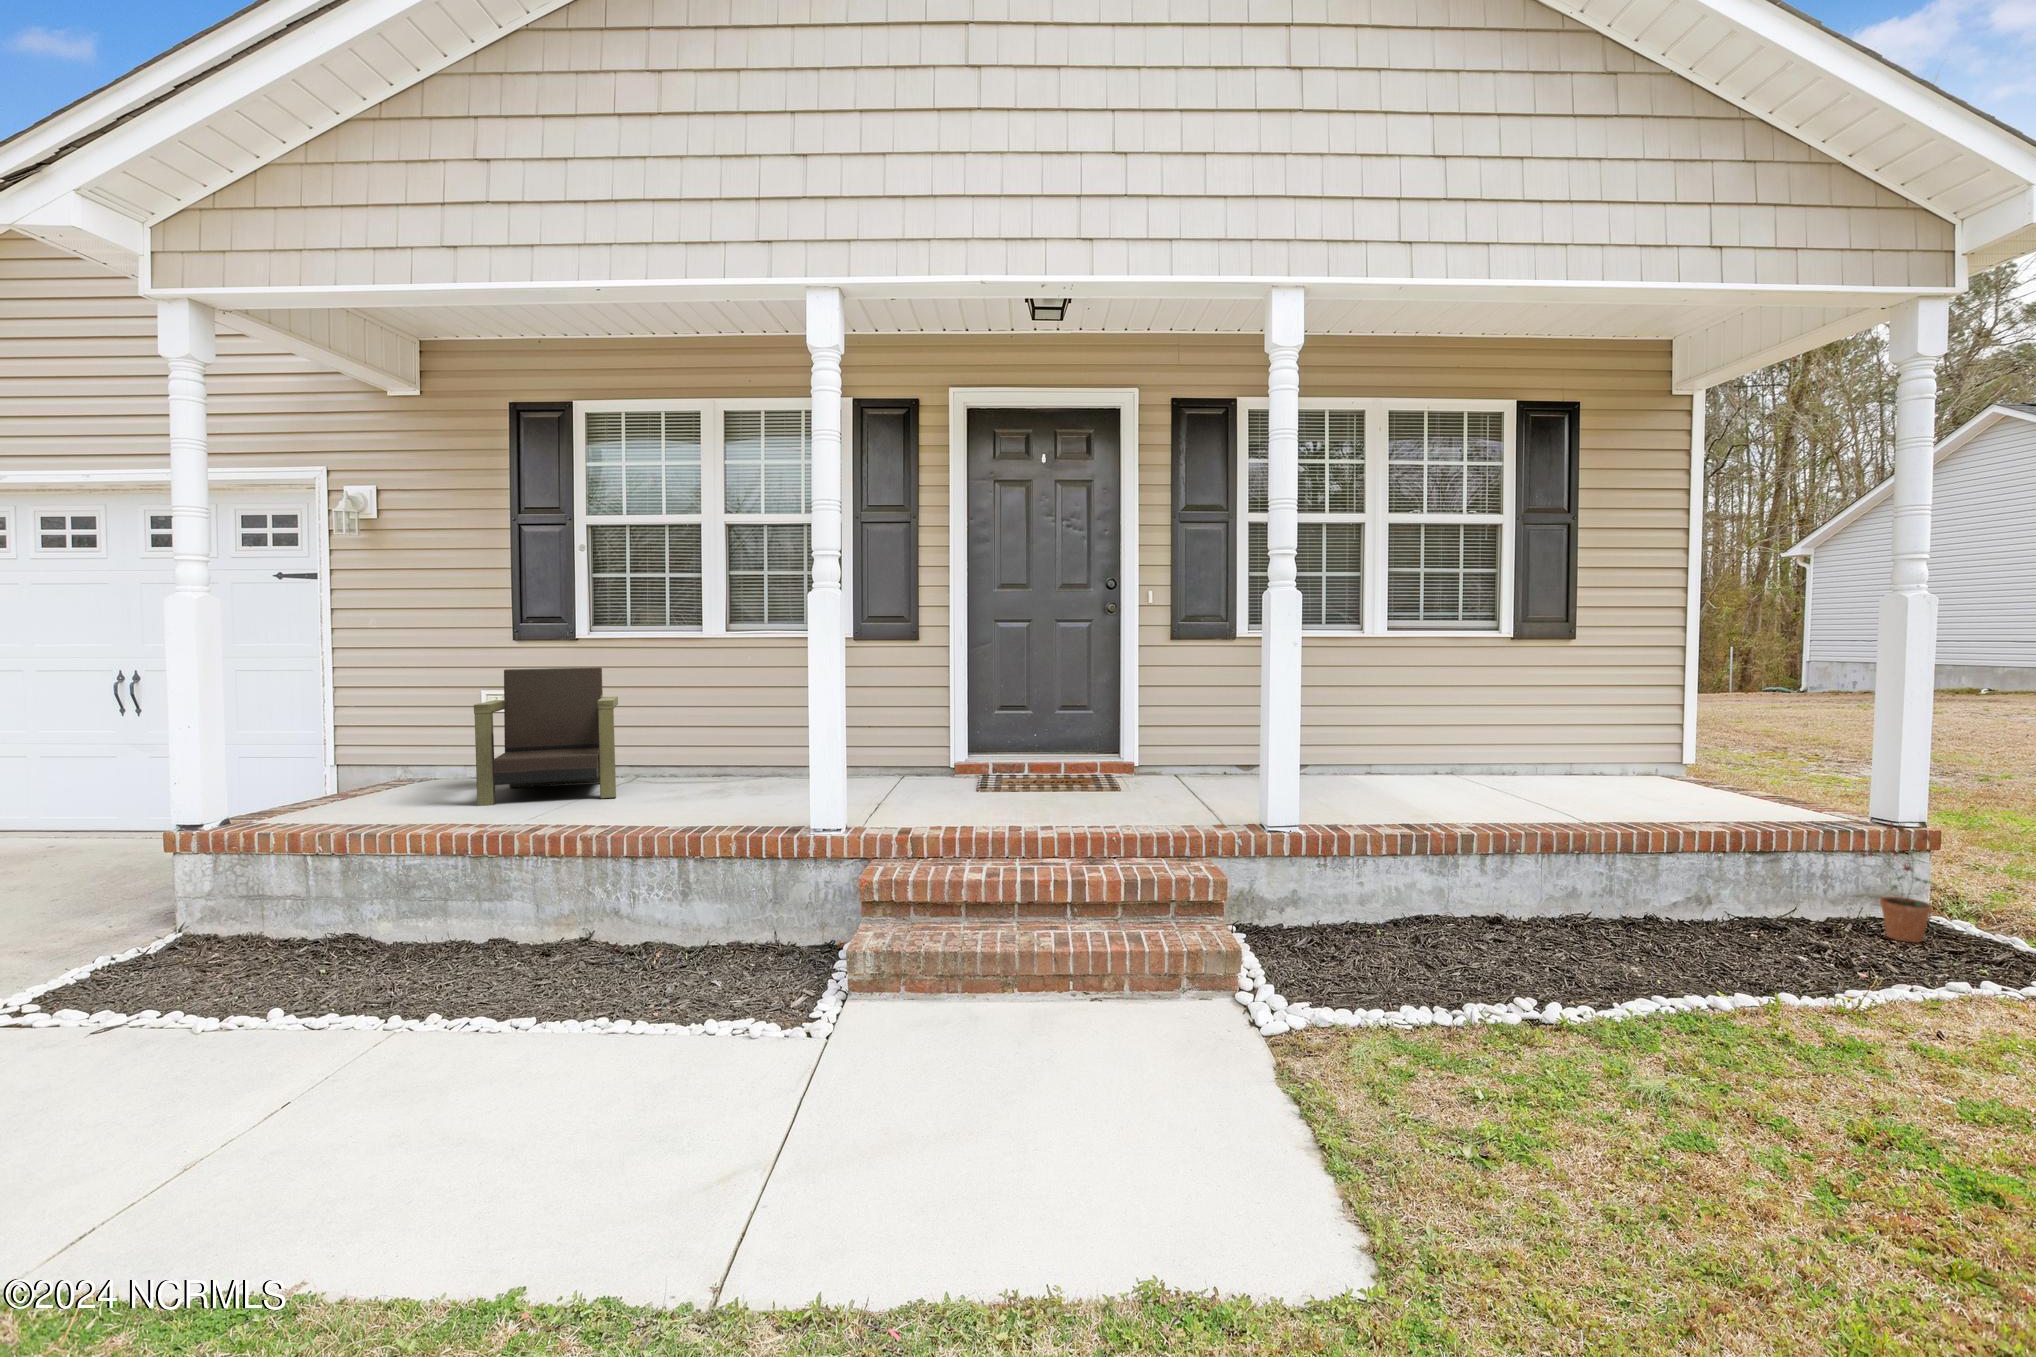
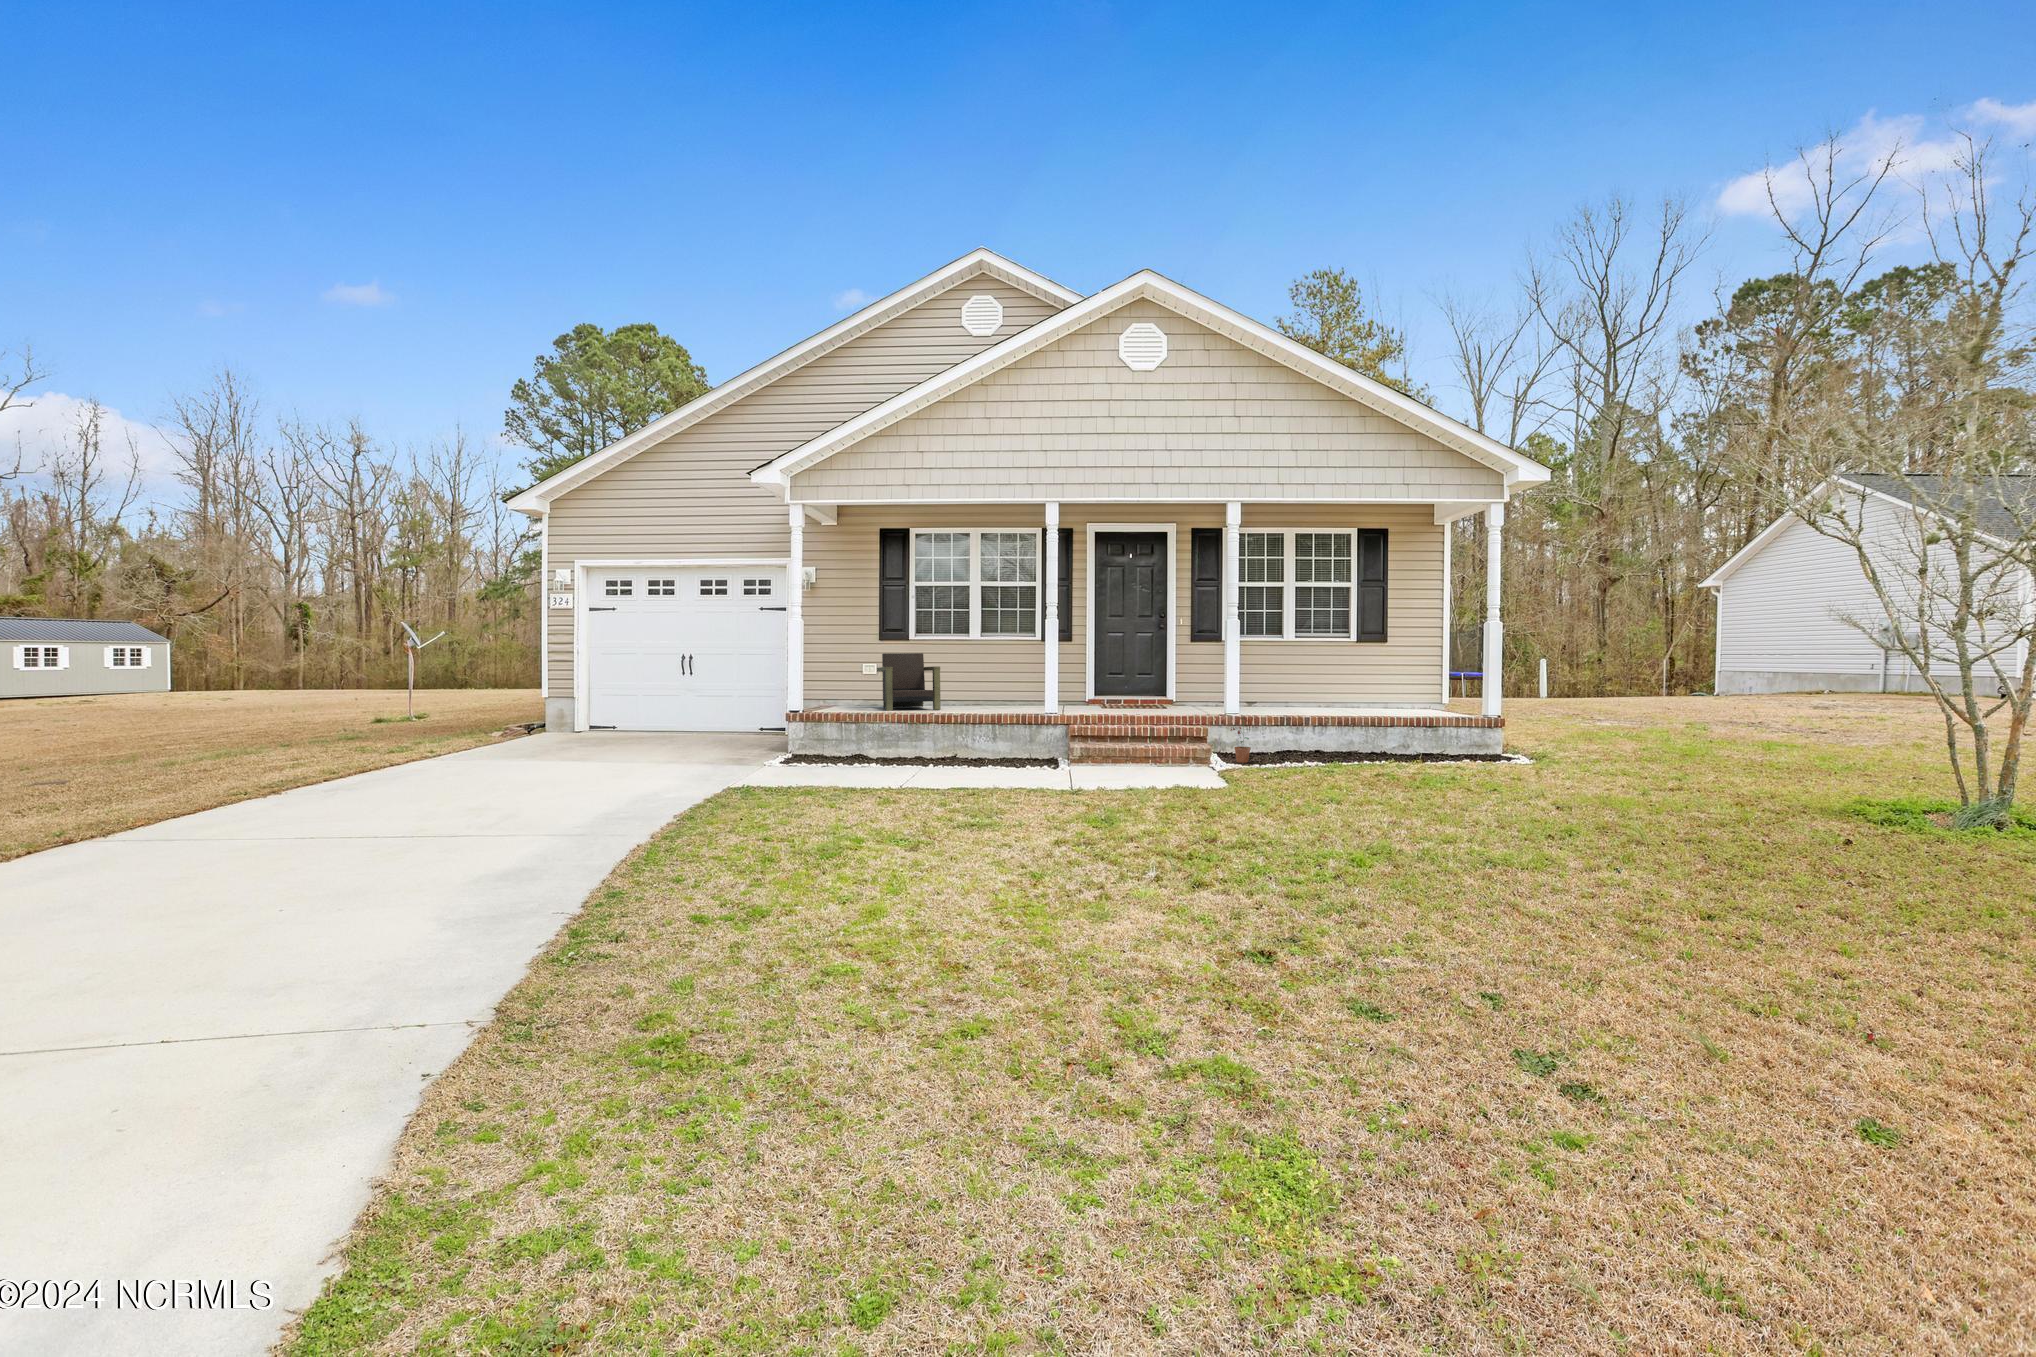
potted plant: present [1860,822,1937,942] -> present [1230,716,1251,763]

